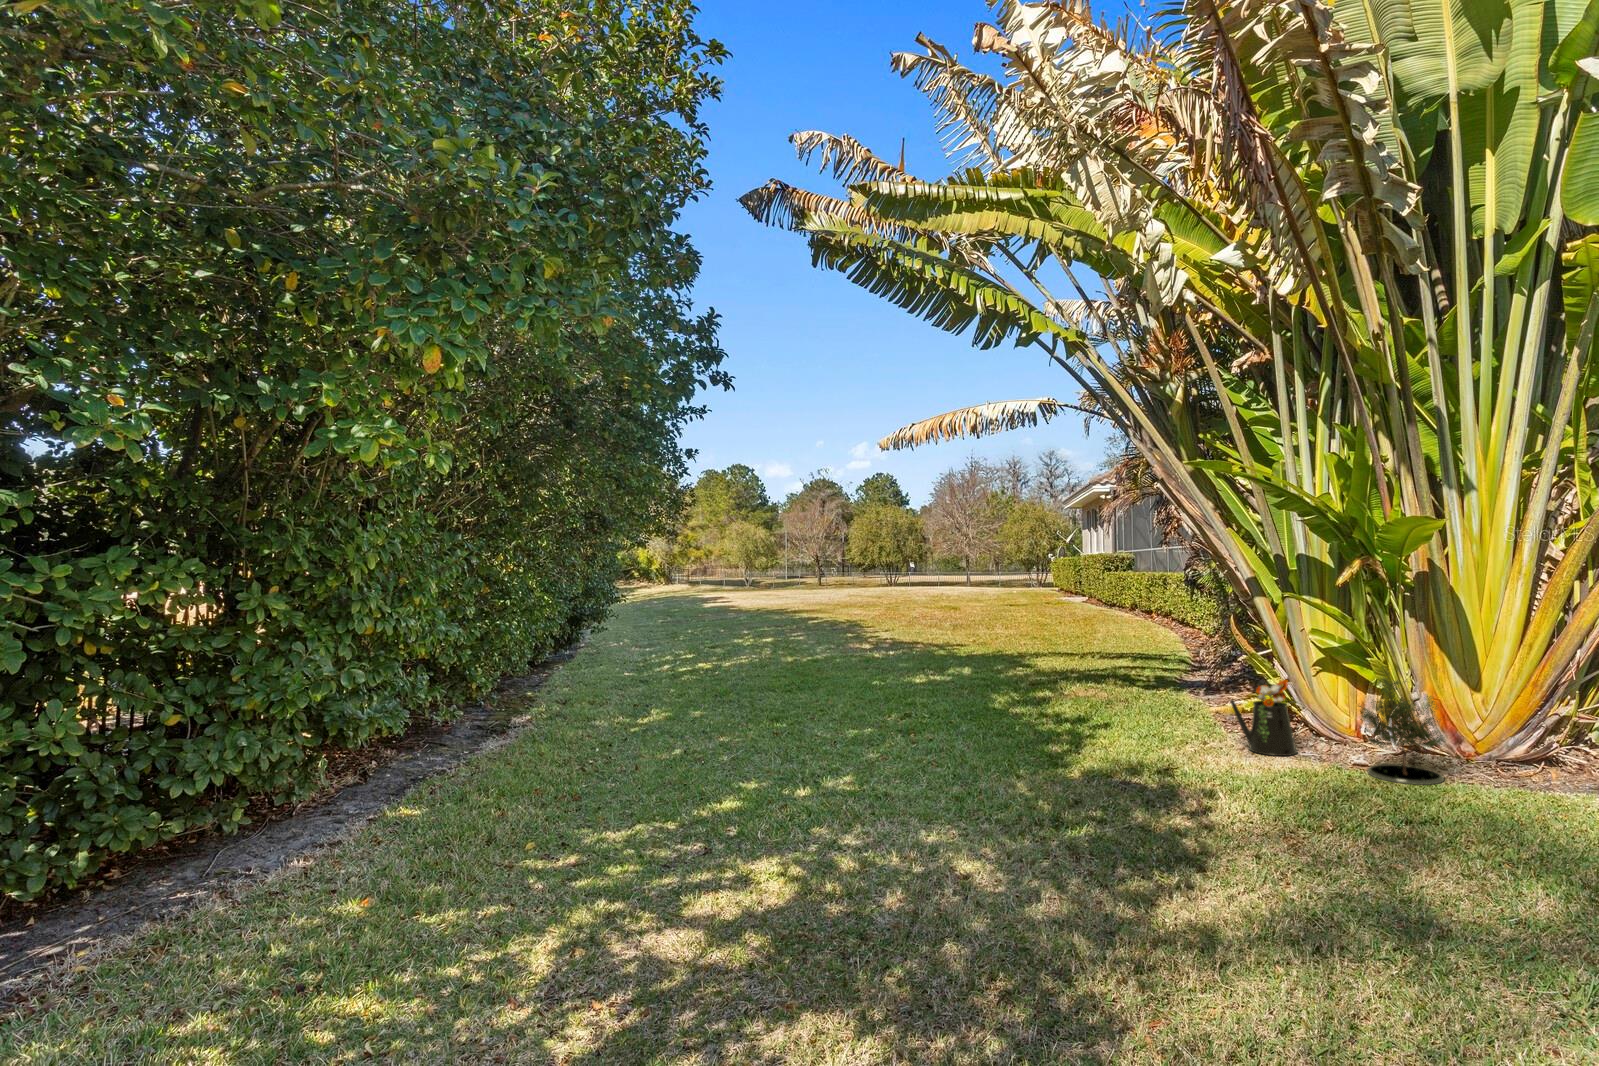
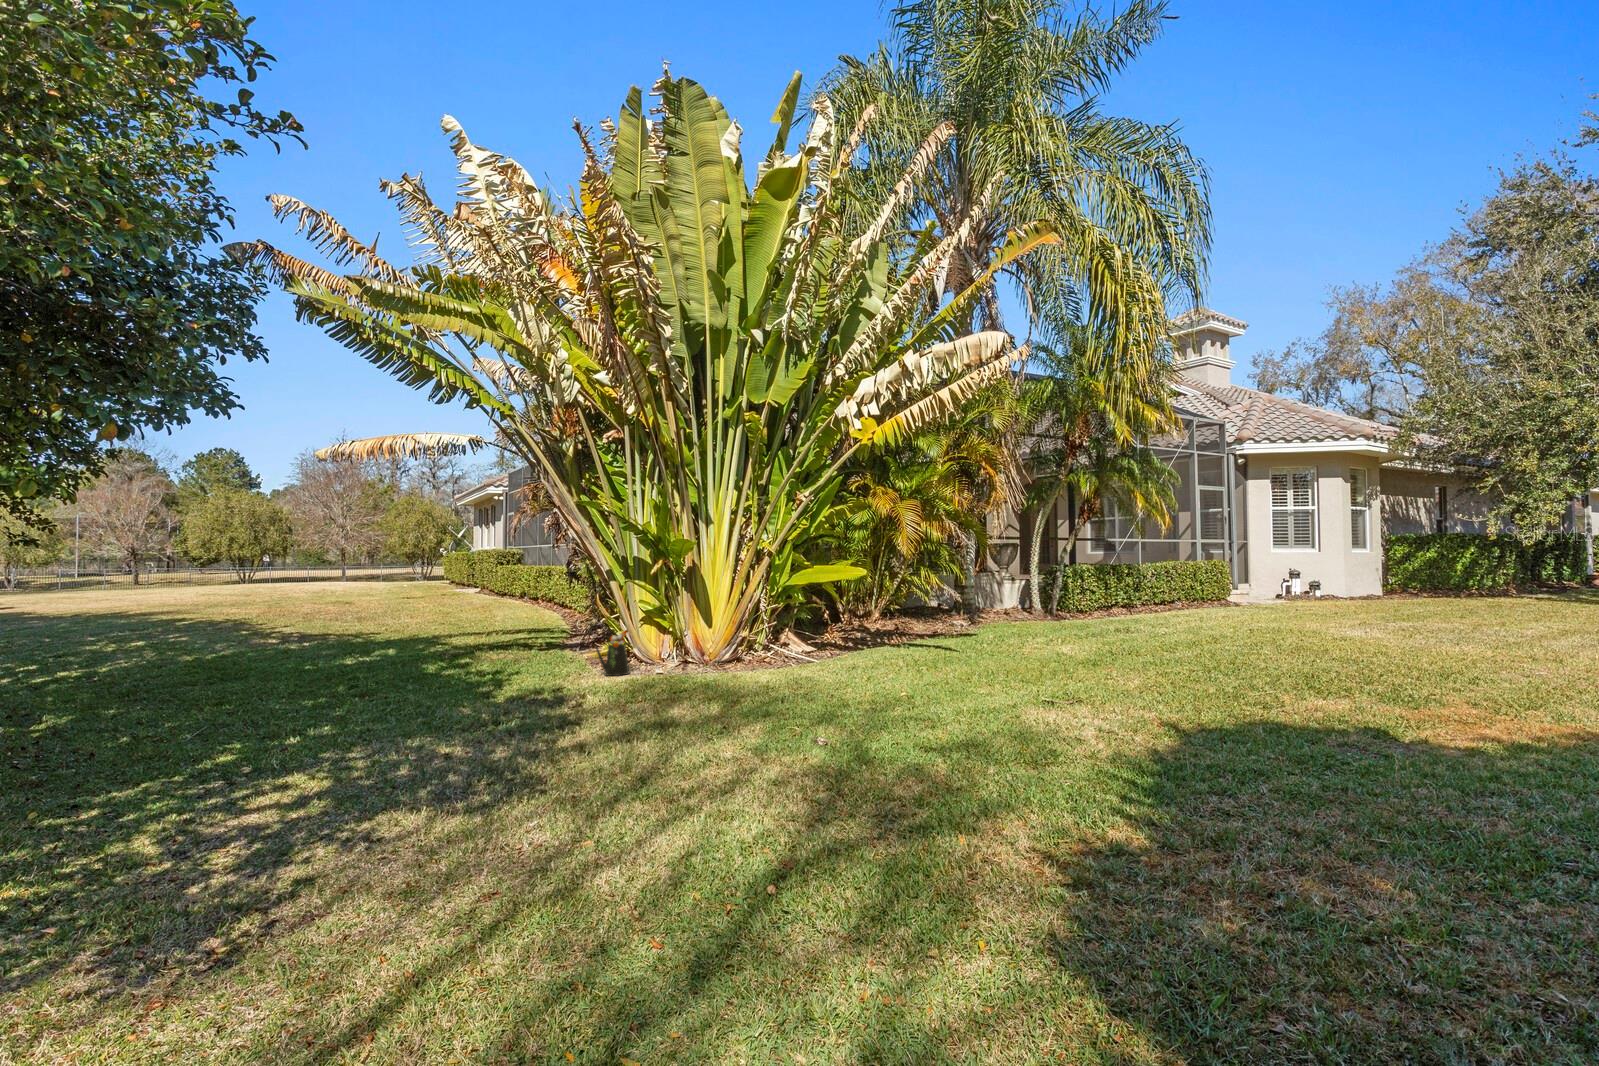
potted tree: present [1359,669,1445,785] -> none [657,617,698,679]

